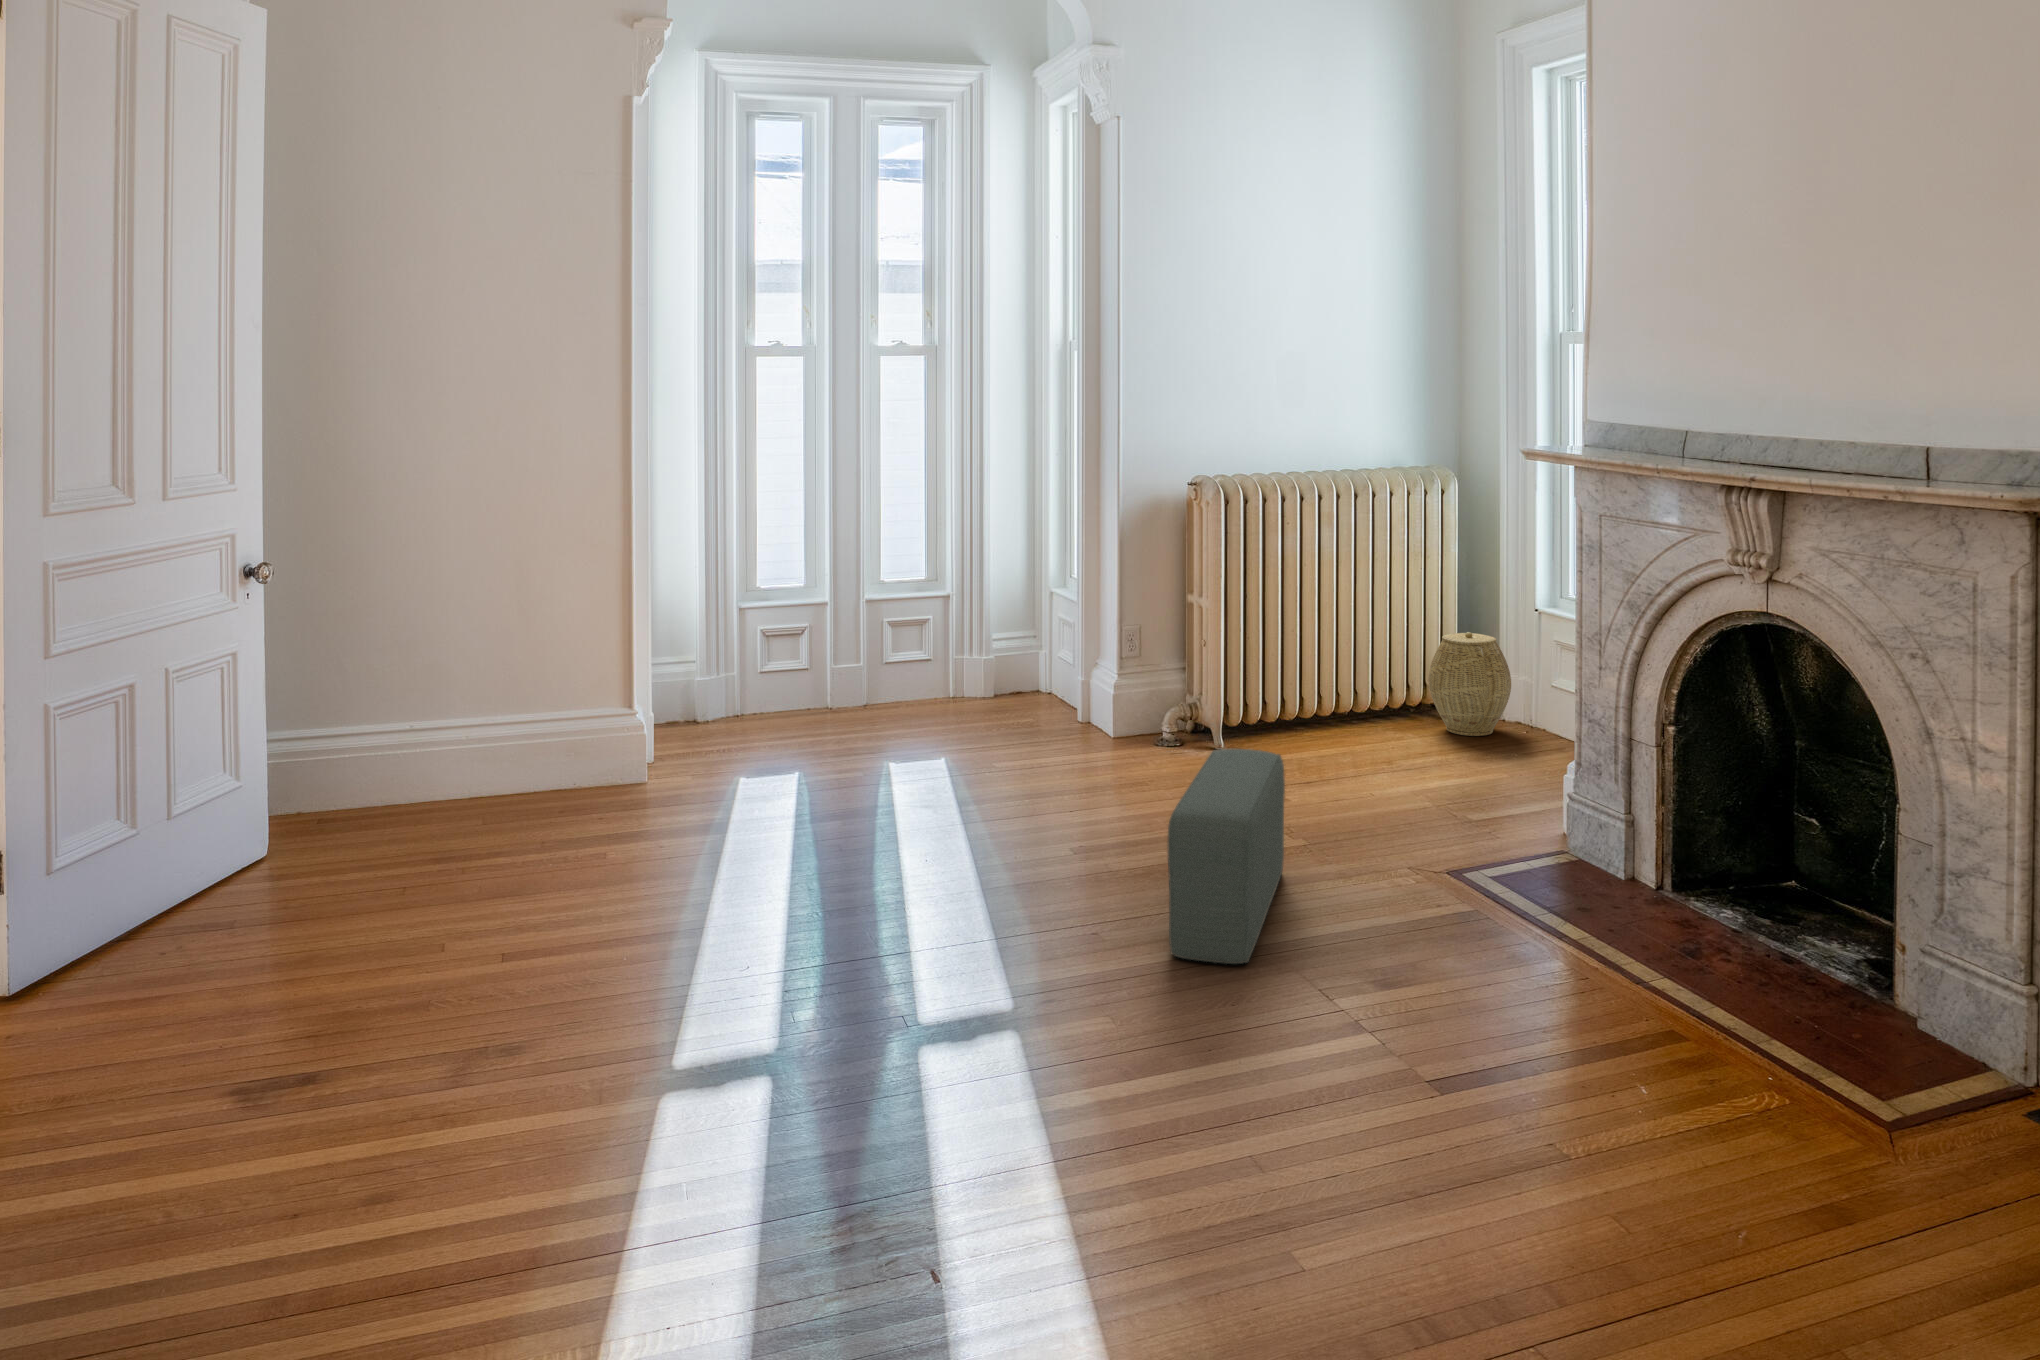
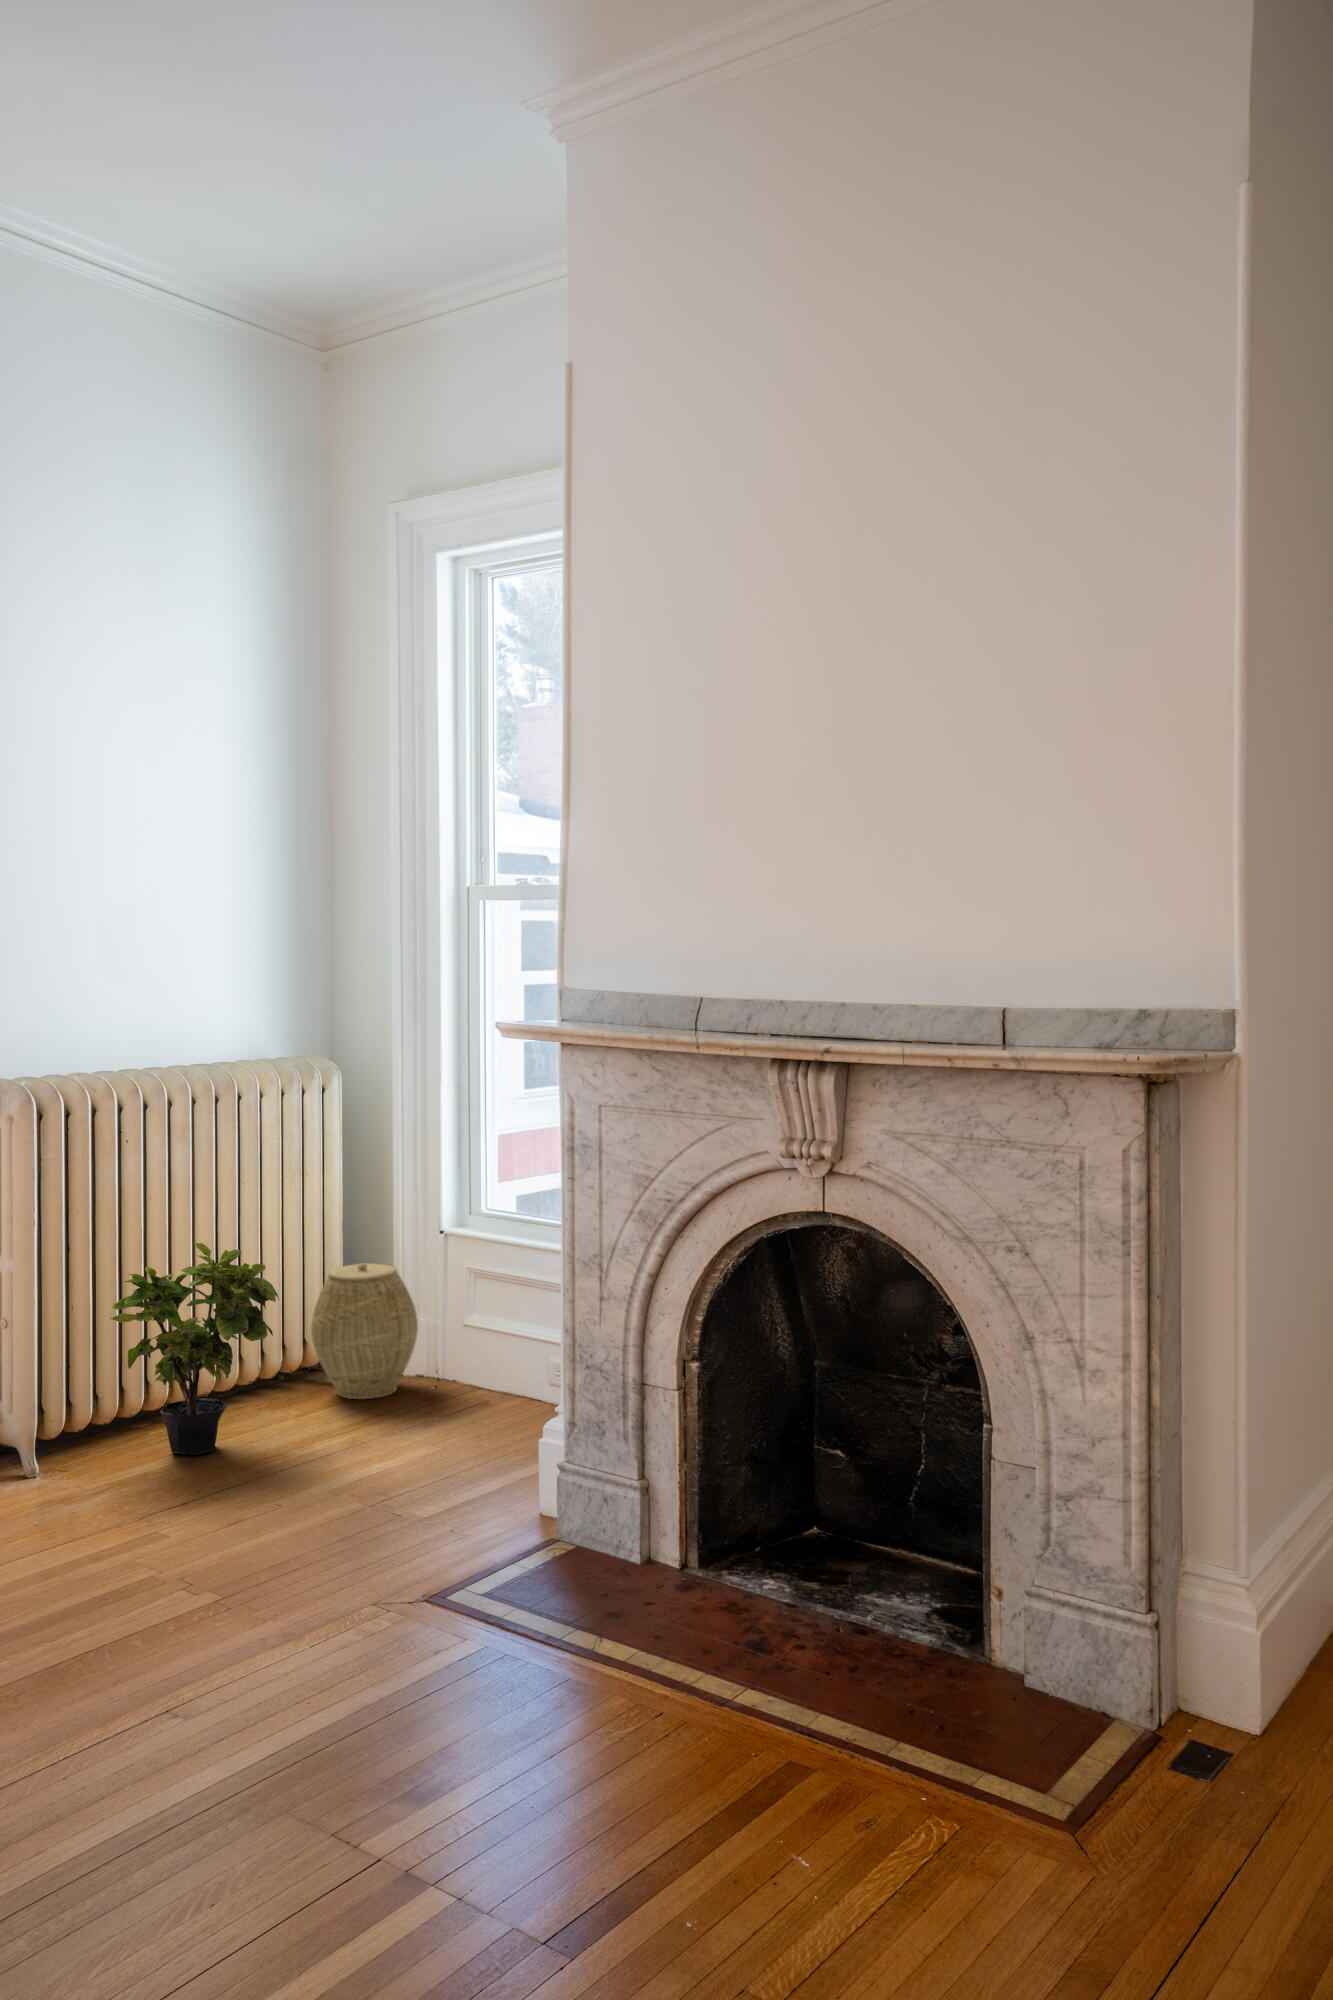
potted plant: none [1273,600,1394,753] -> present [110,1243,279,1455]
pouf: present [1167,749,1285,964] -> none [79,1483,217,1827]

